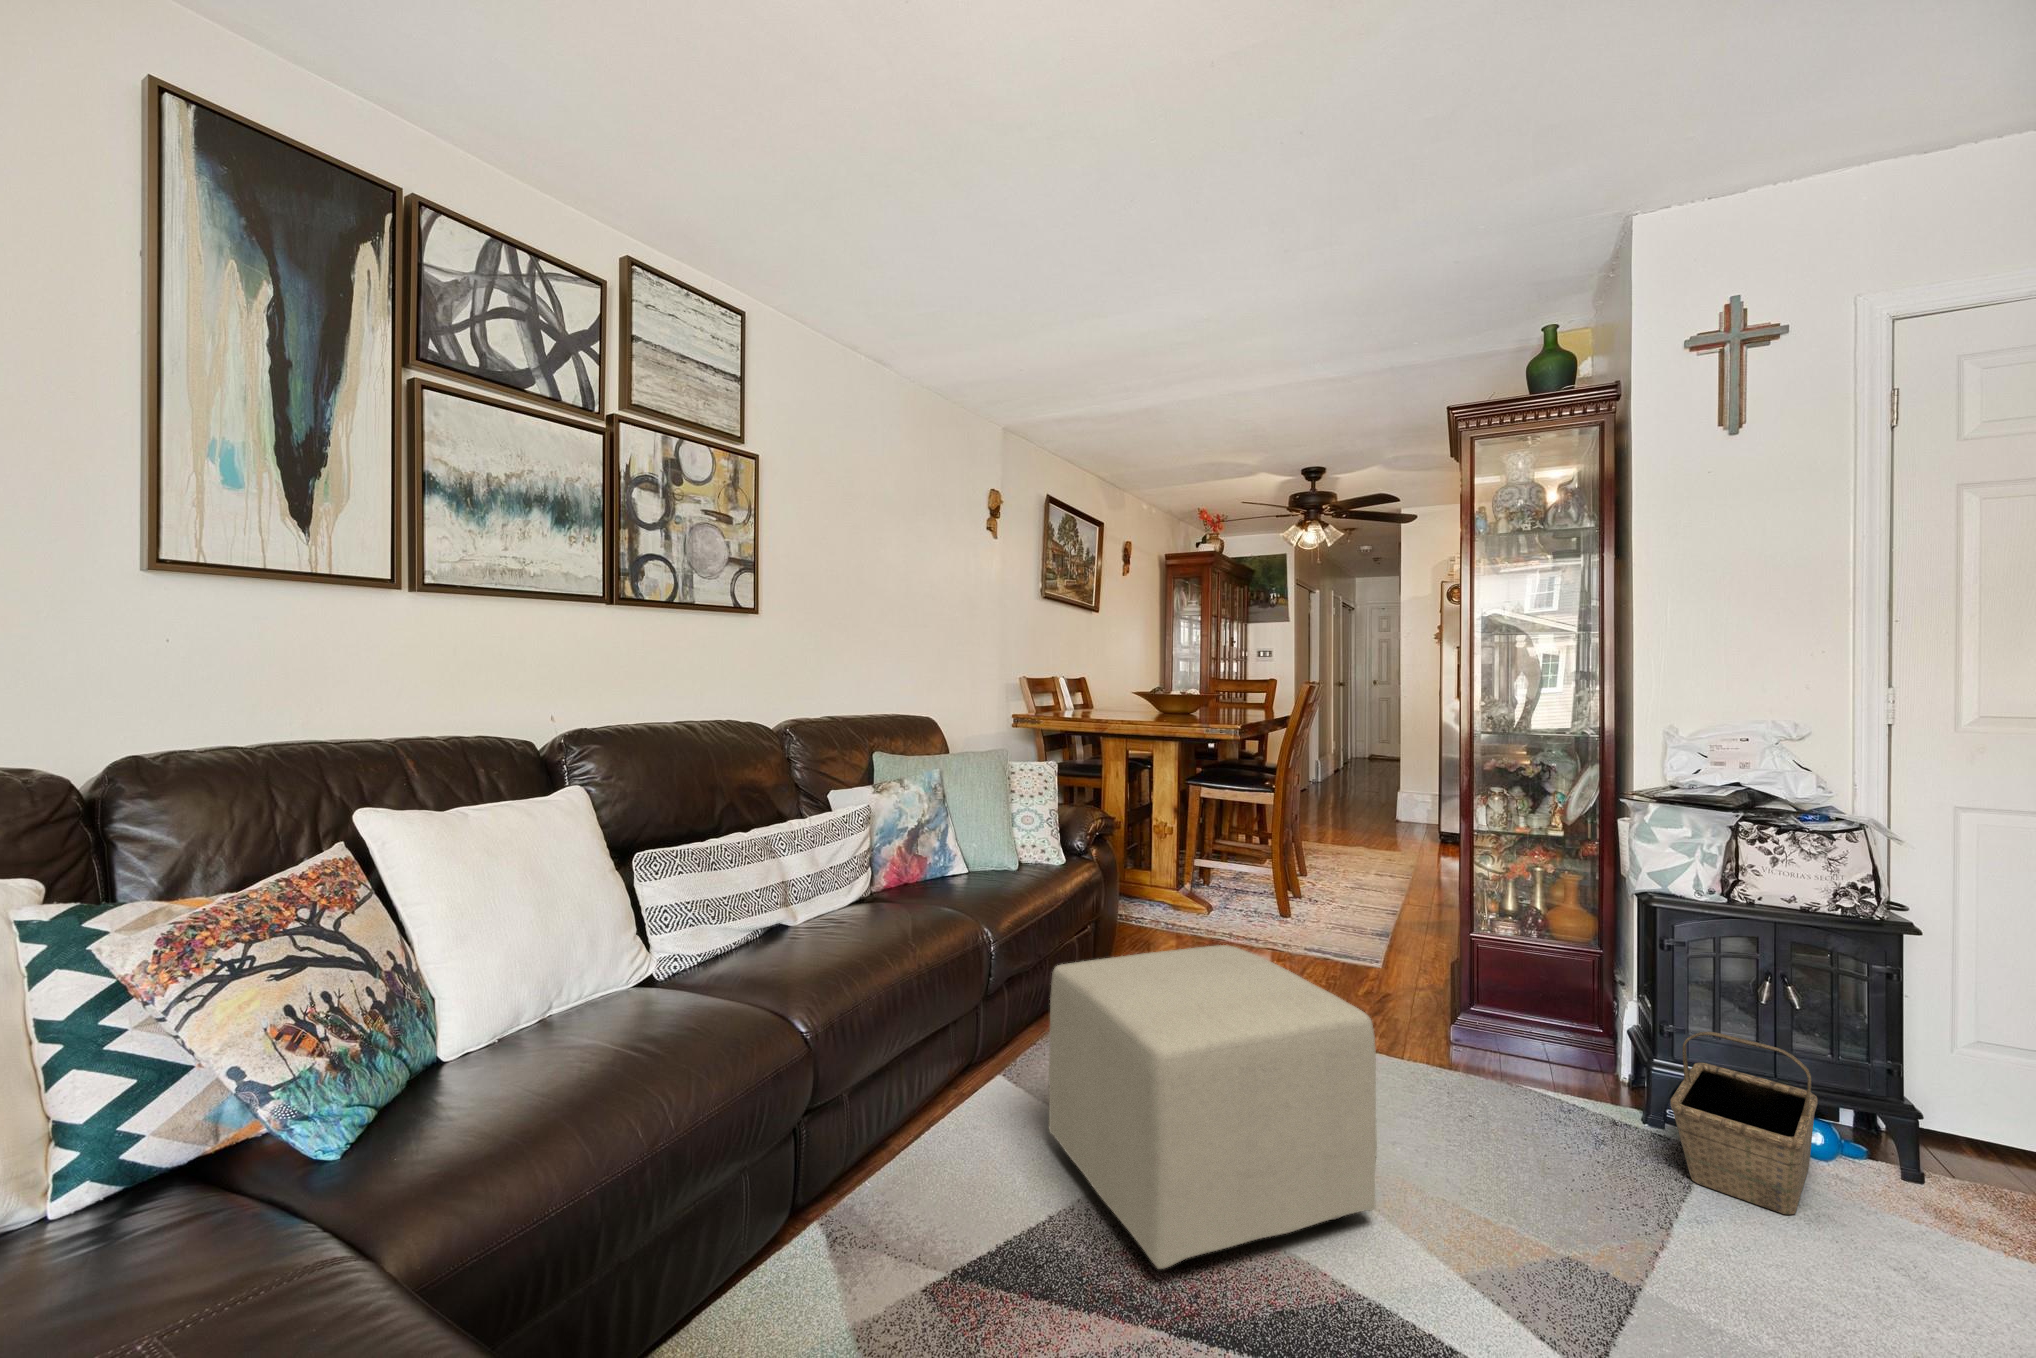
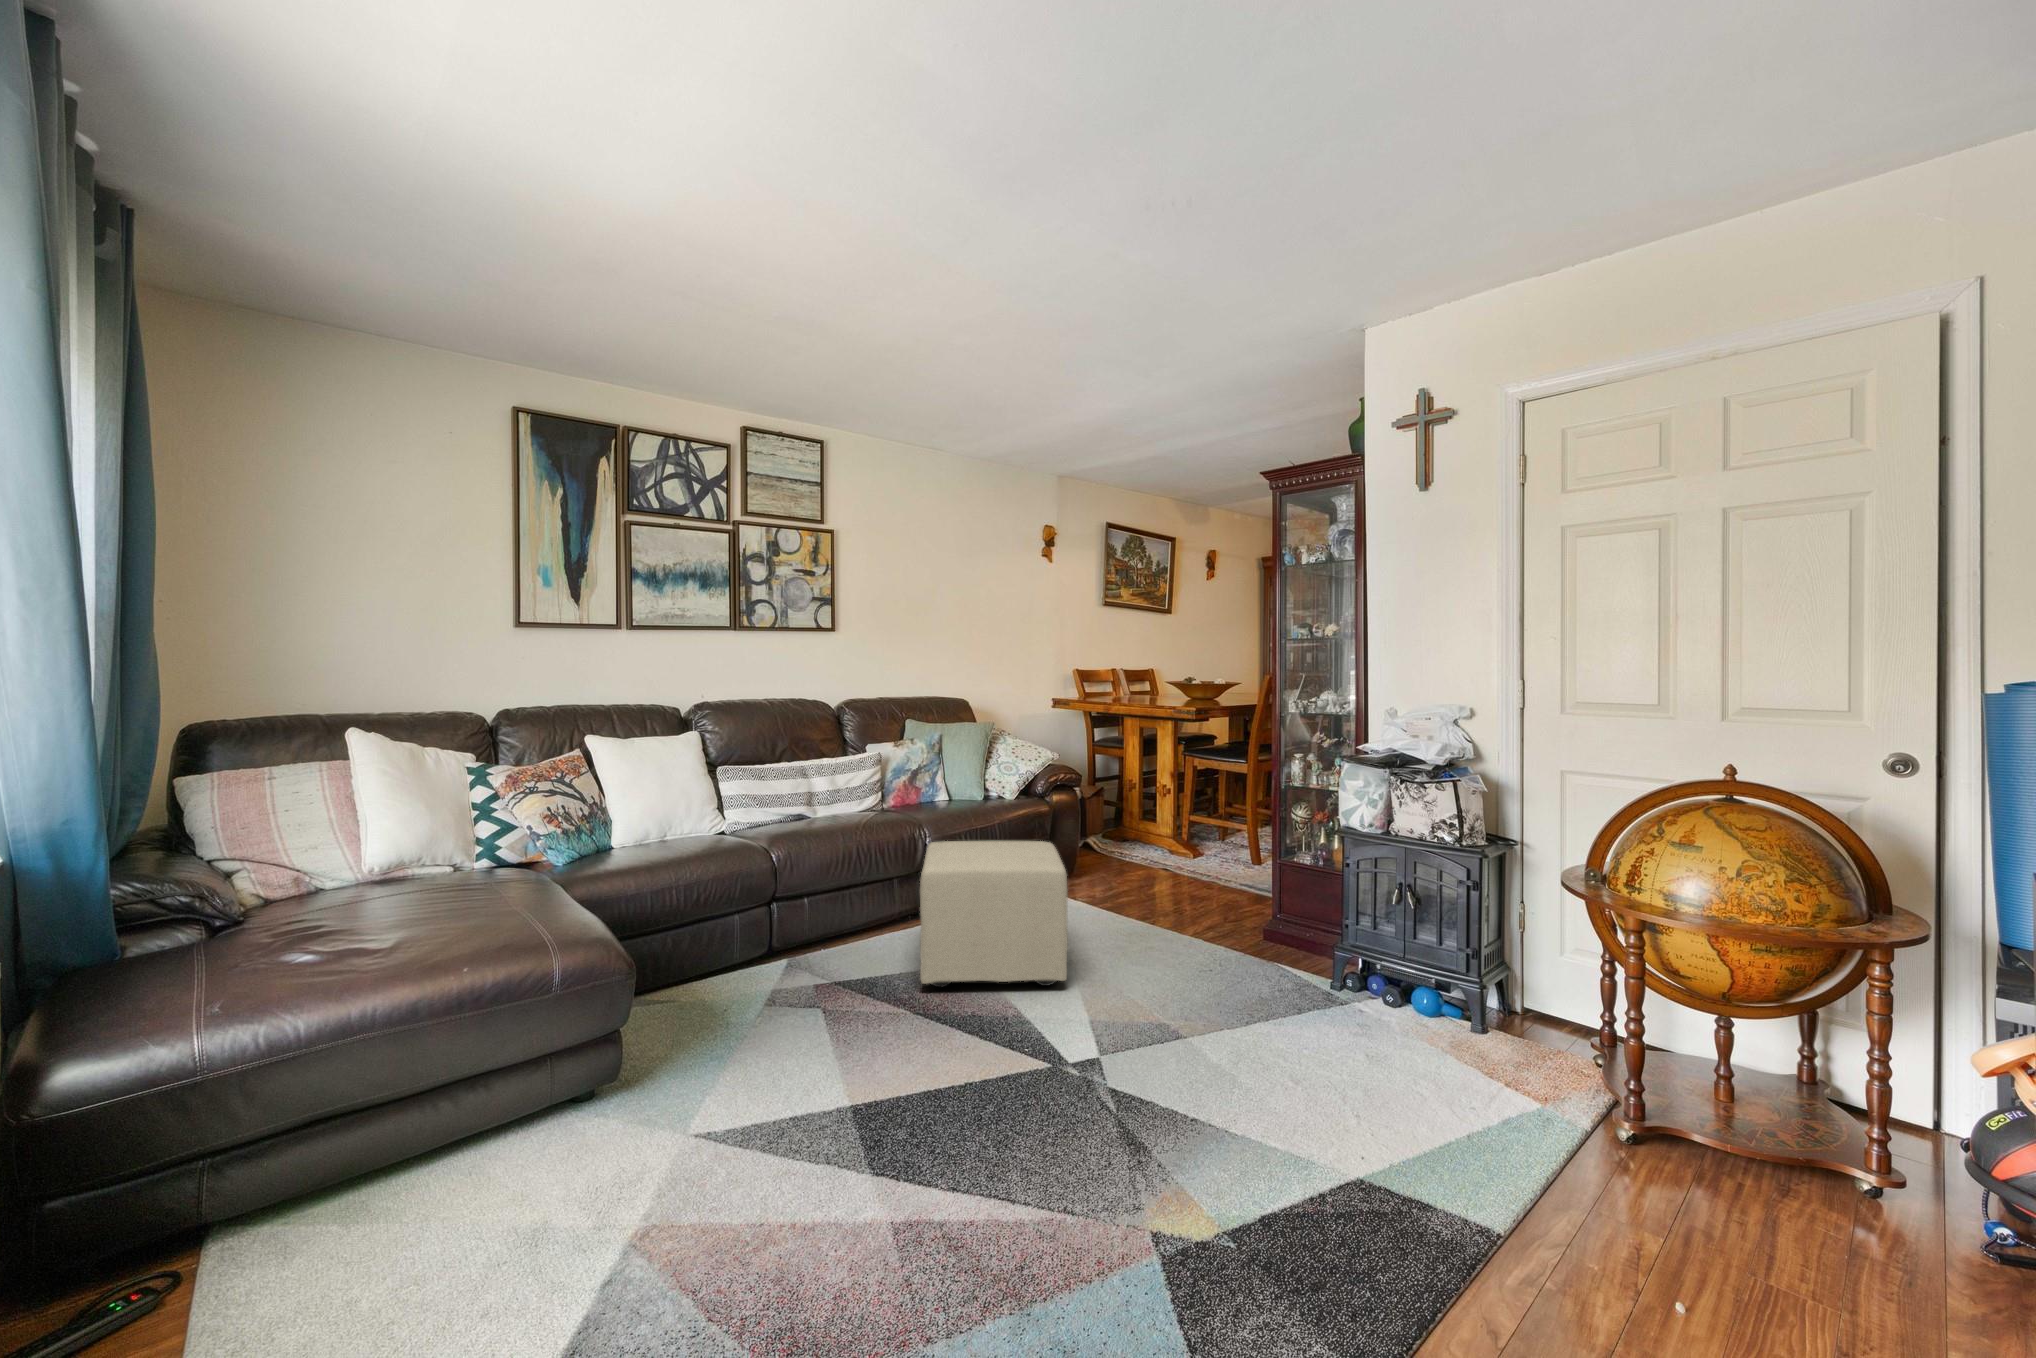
basket: present [1671,1032,1818,1214] -> none [1286,911,1399,1018]

